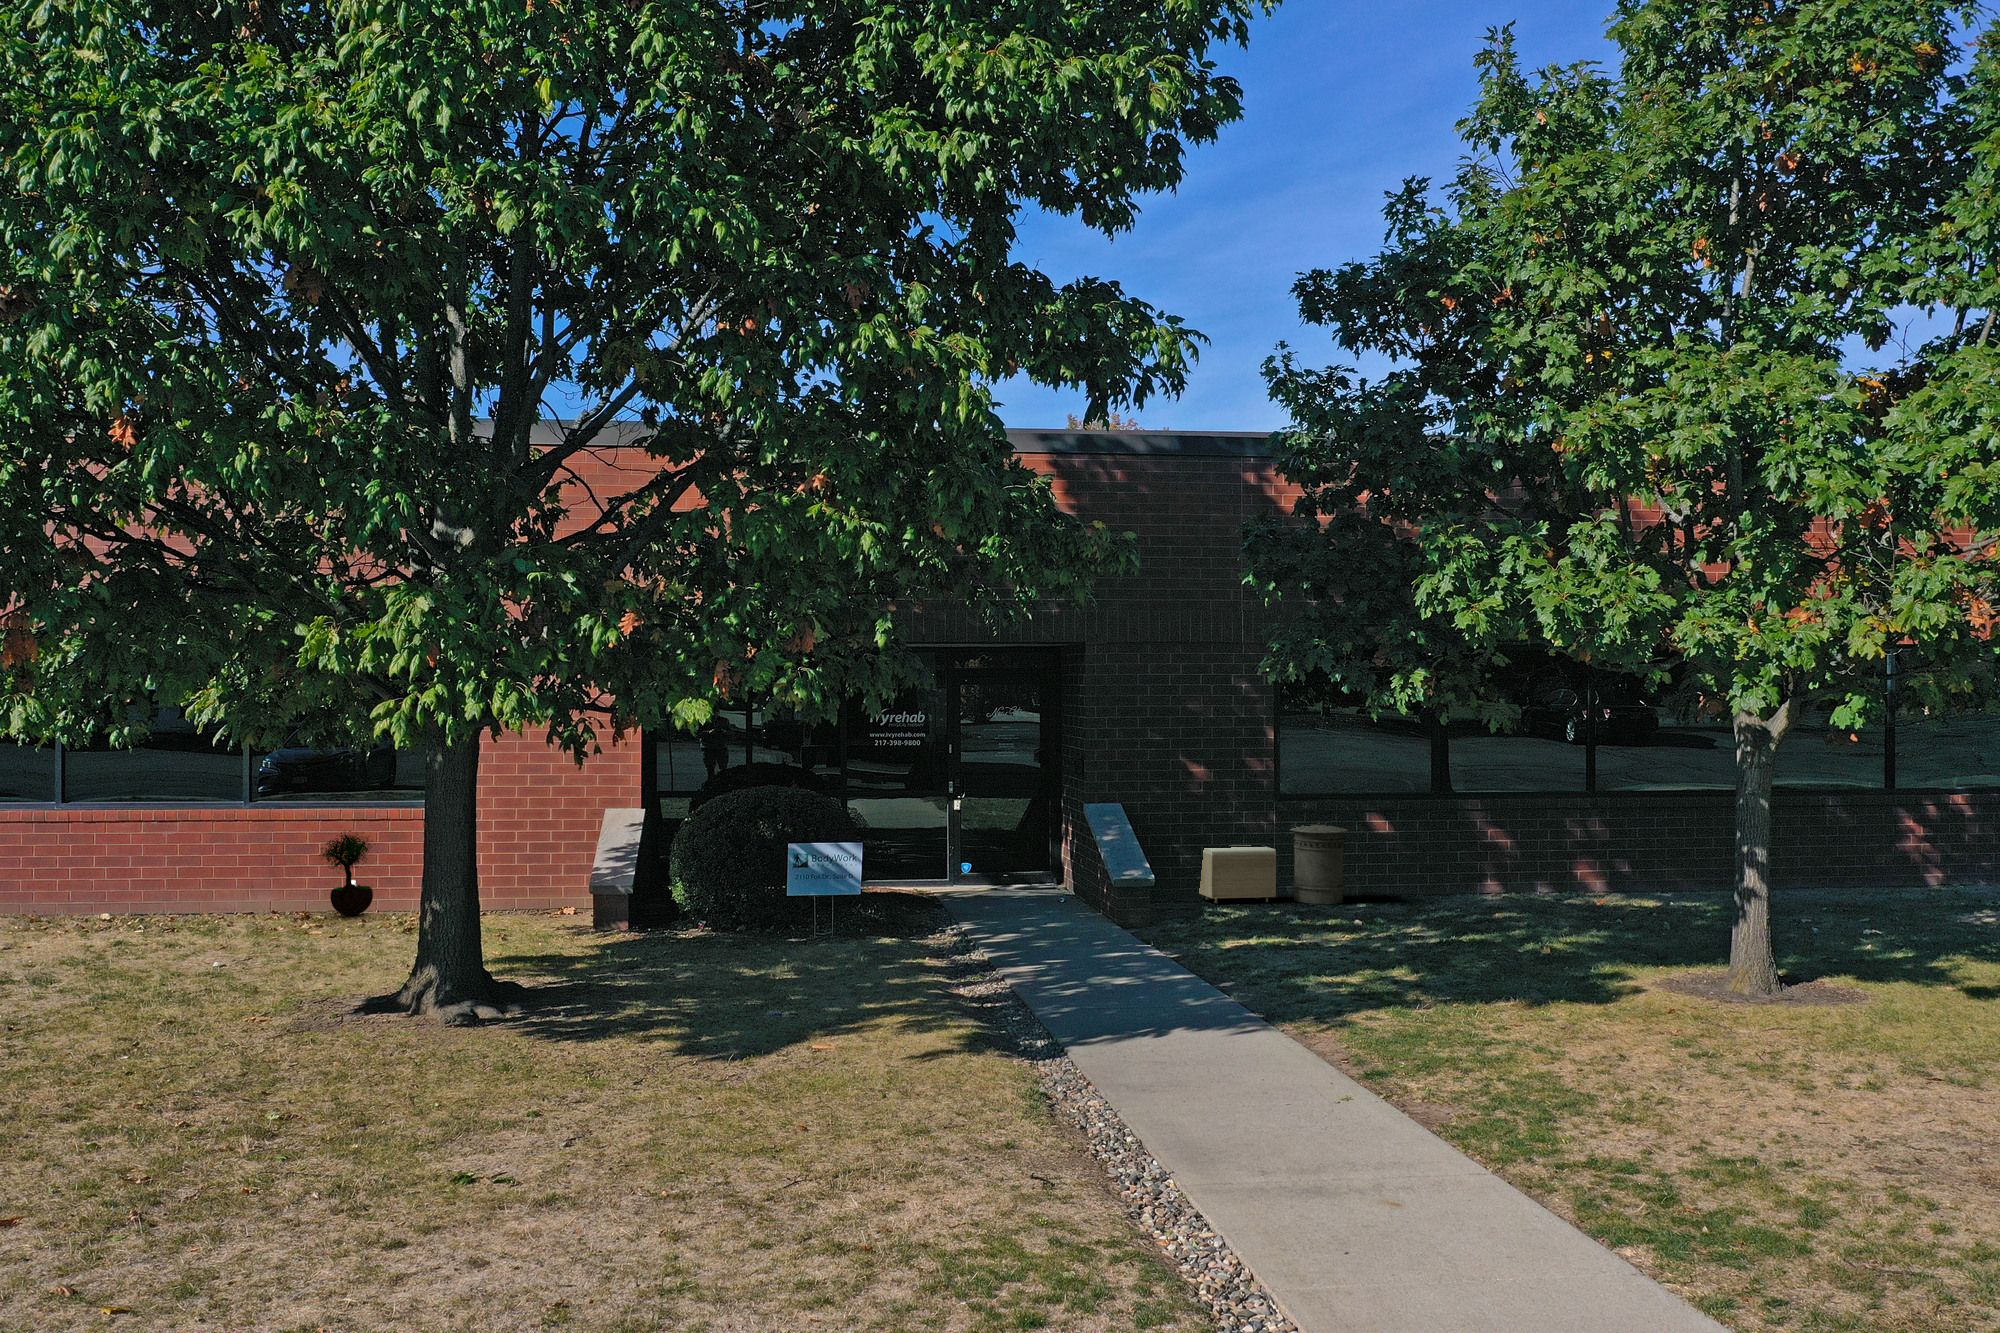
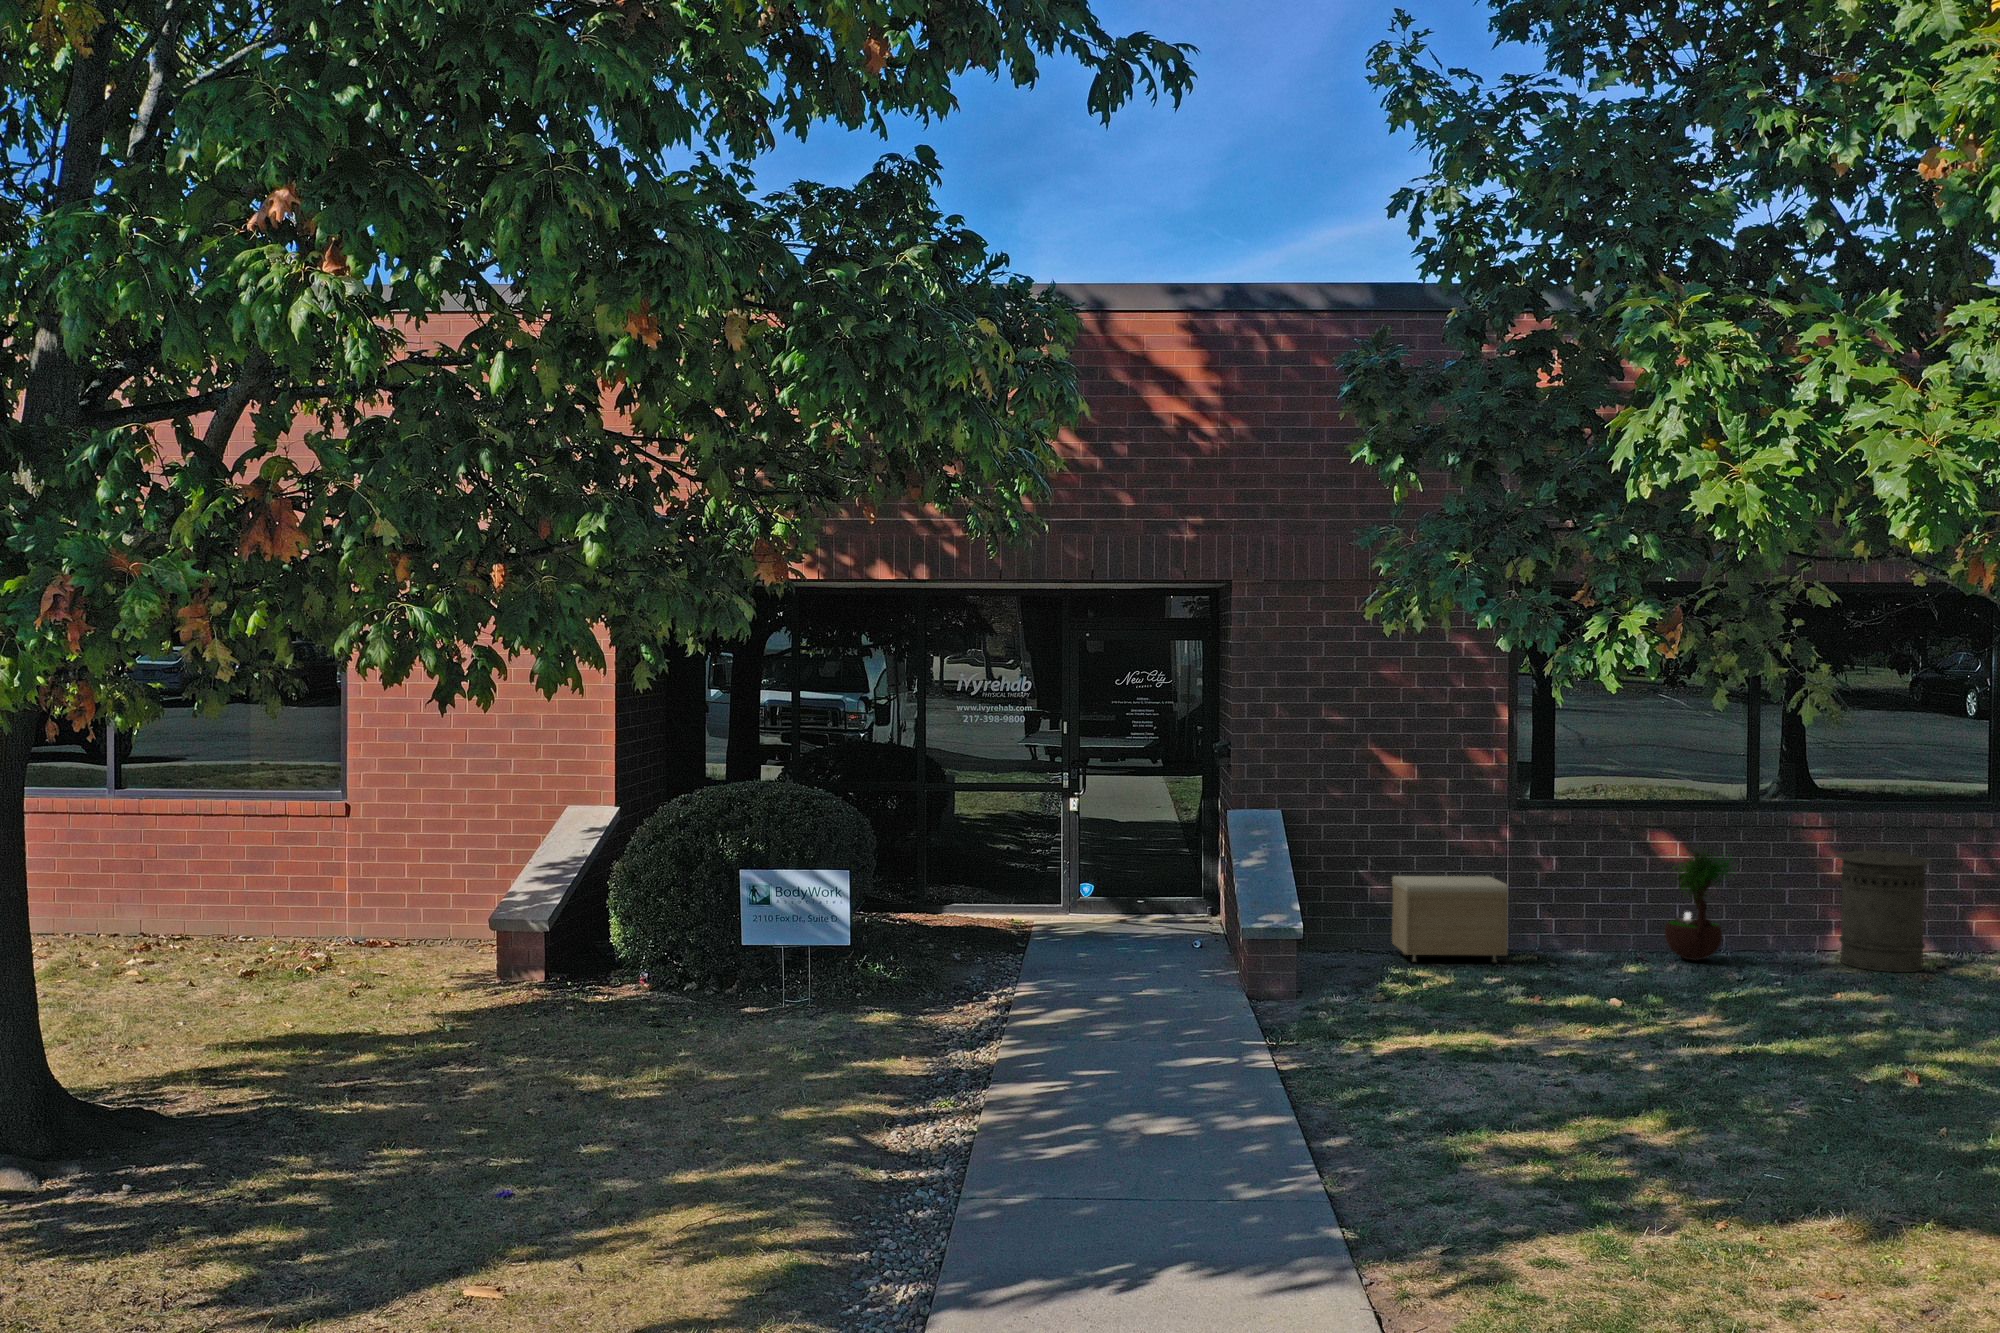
trash can: present [1290,823,1348,904] -> present [1835,849,1932,972]
potted tree: present [319,831,373,916] -> present [1665,849,1736,960]

